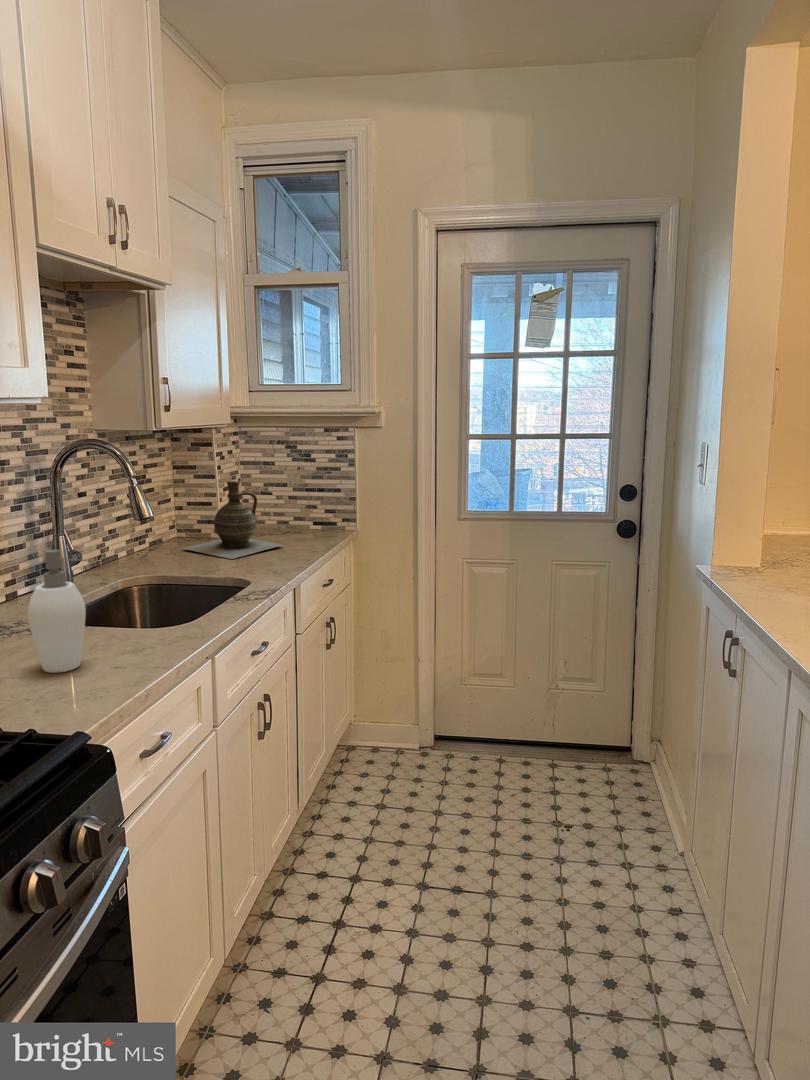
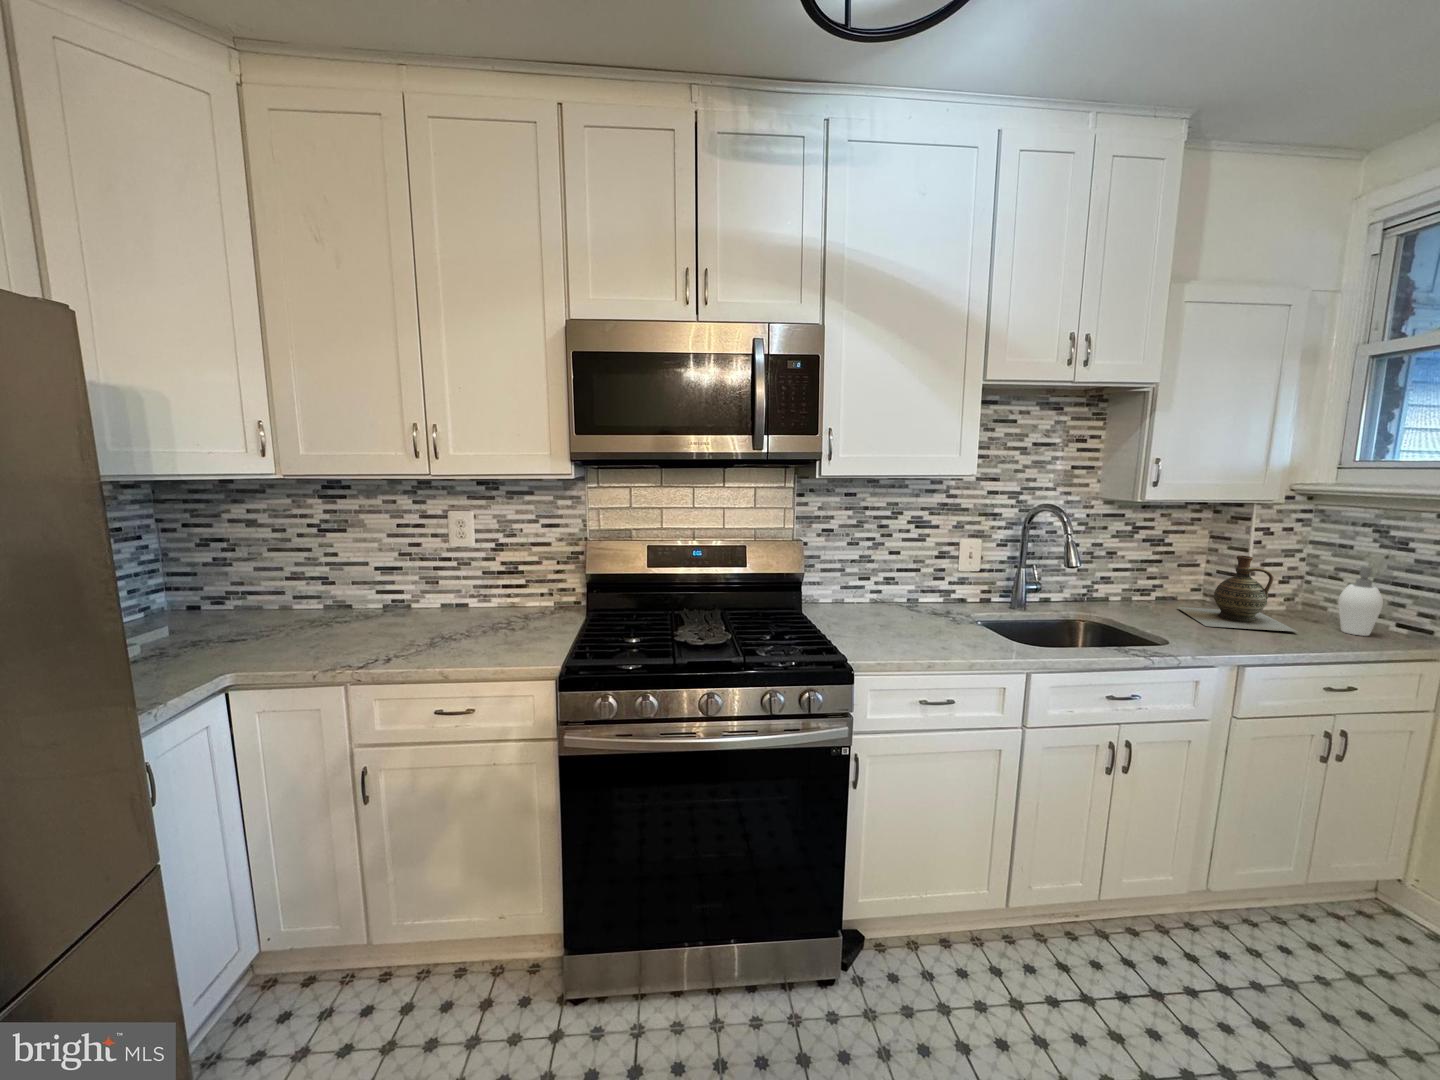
soap dispenser: present [28,550,93,673] -> present [1338,566,1388,636]

